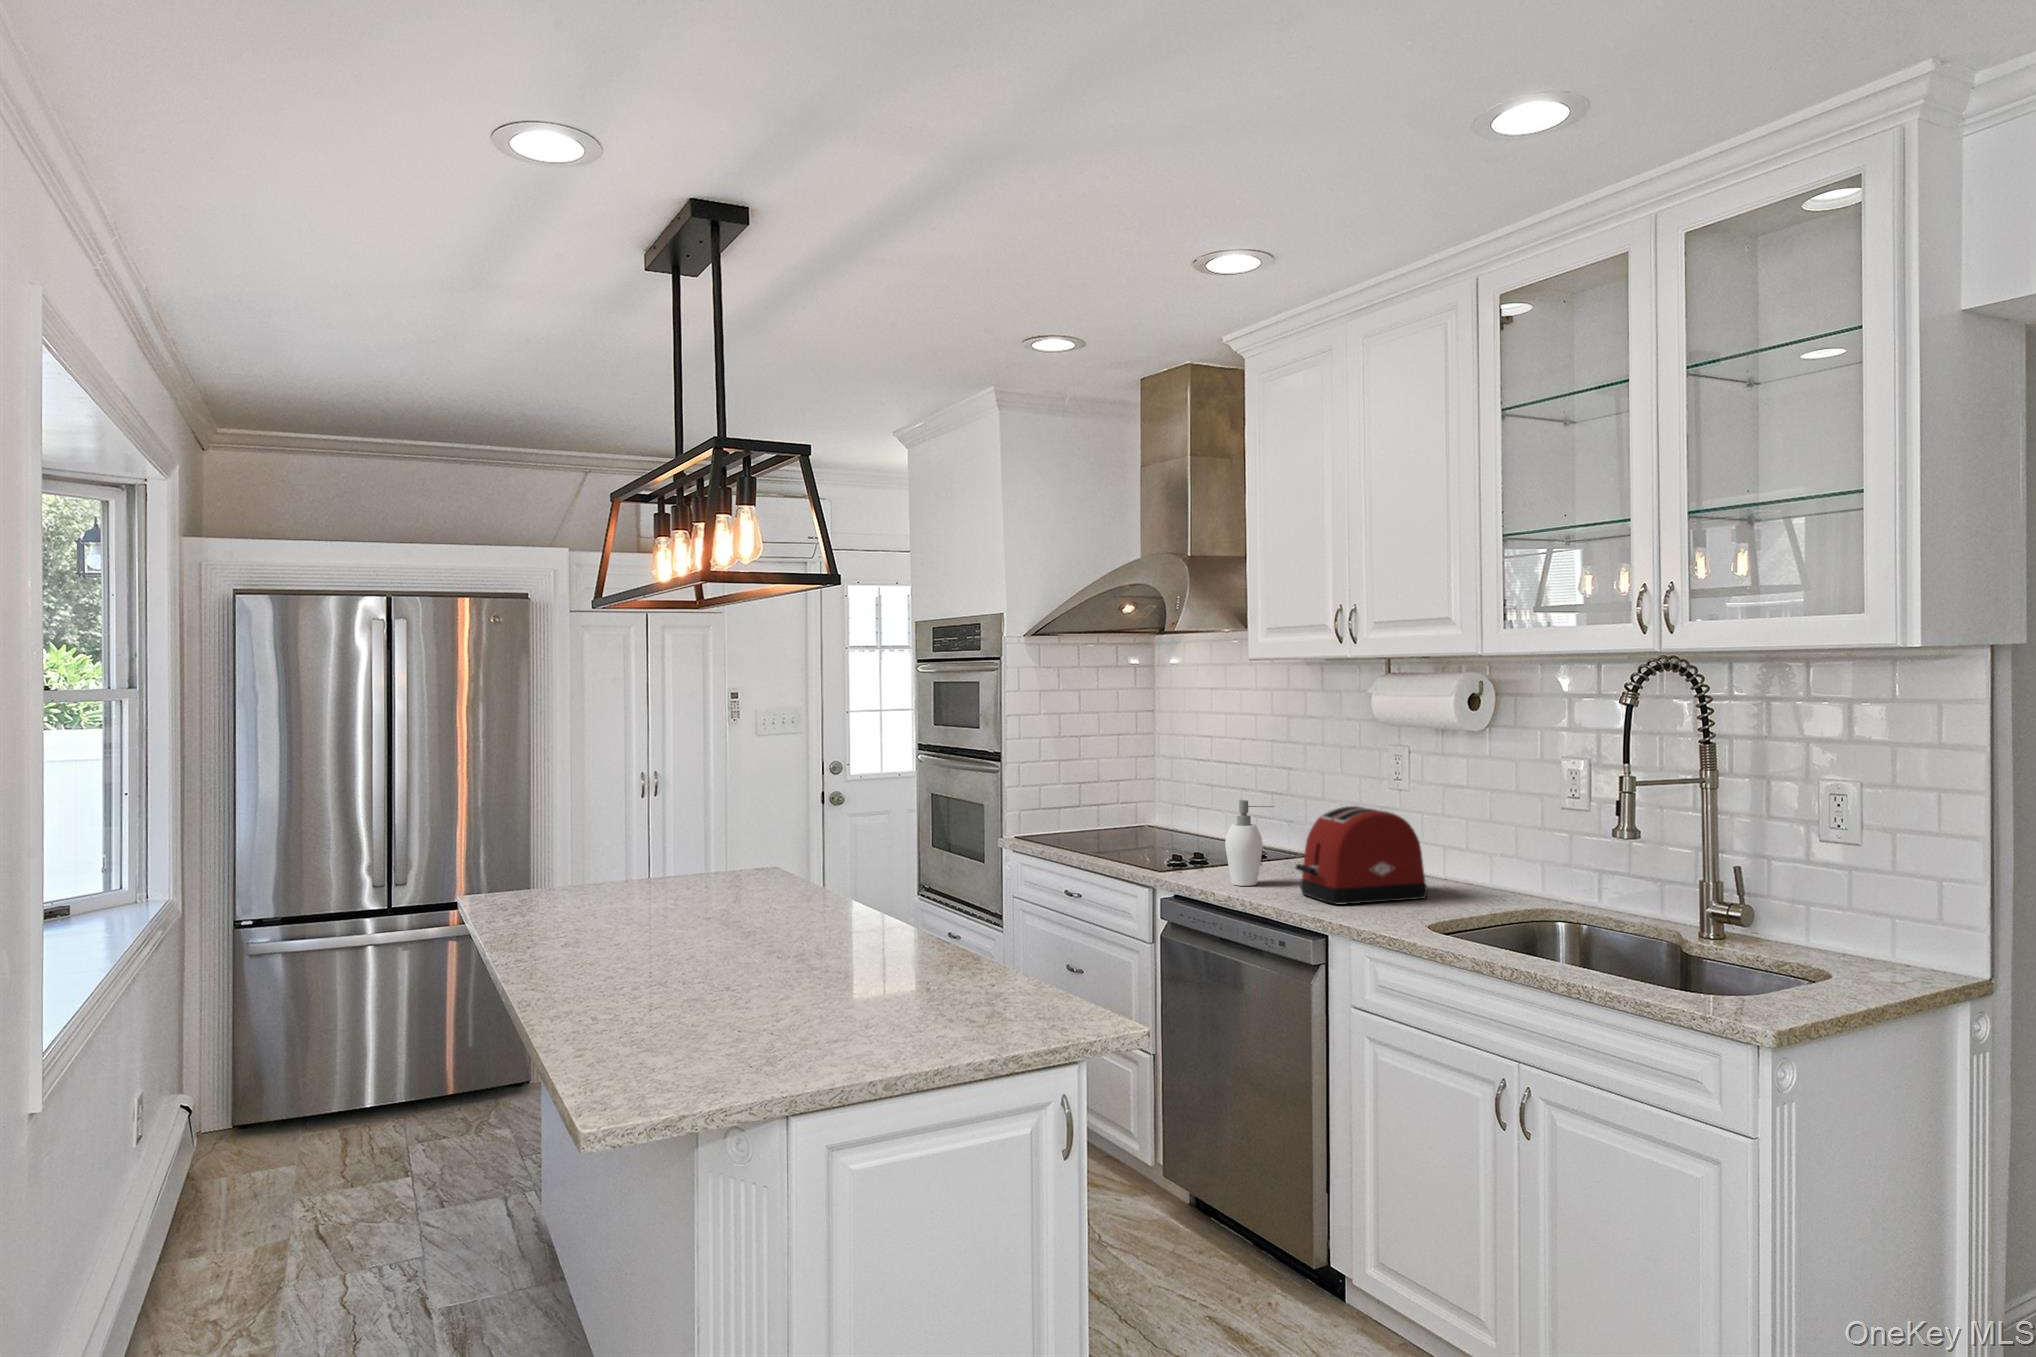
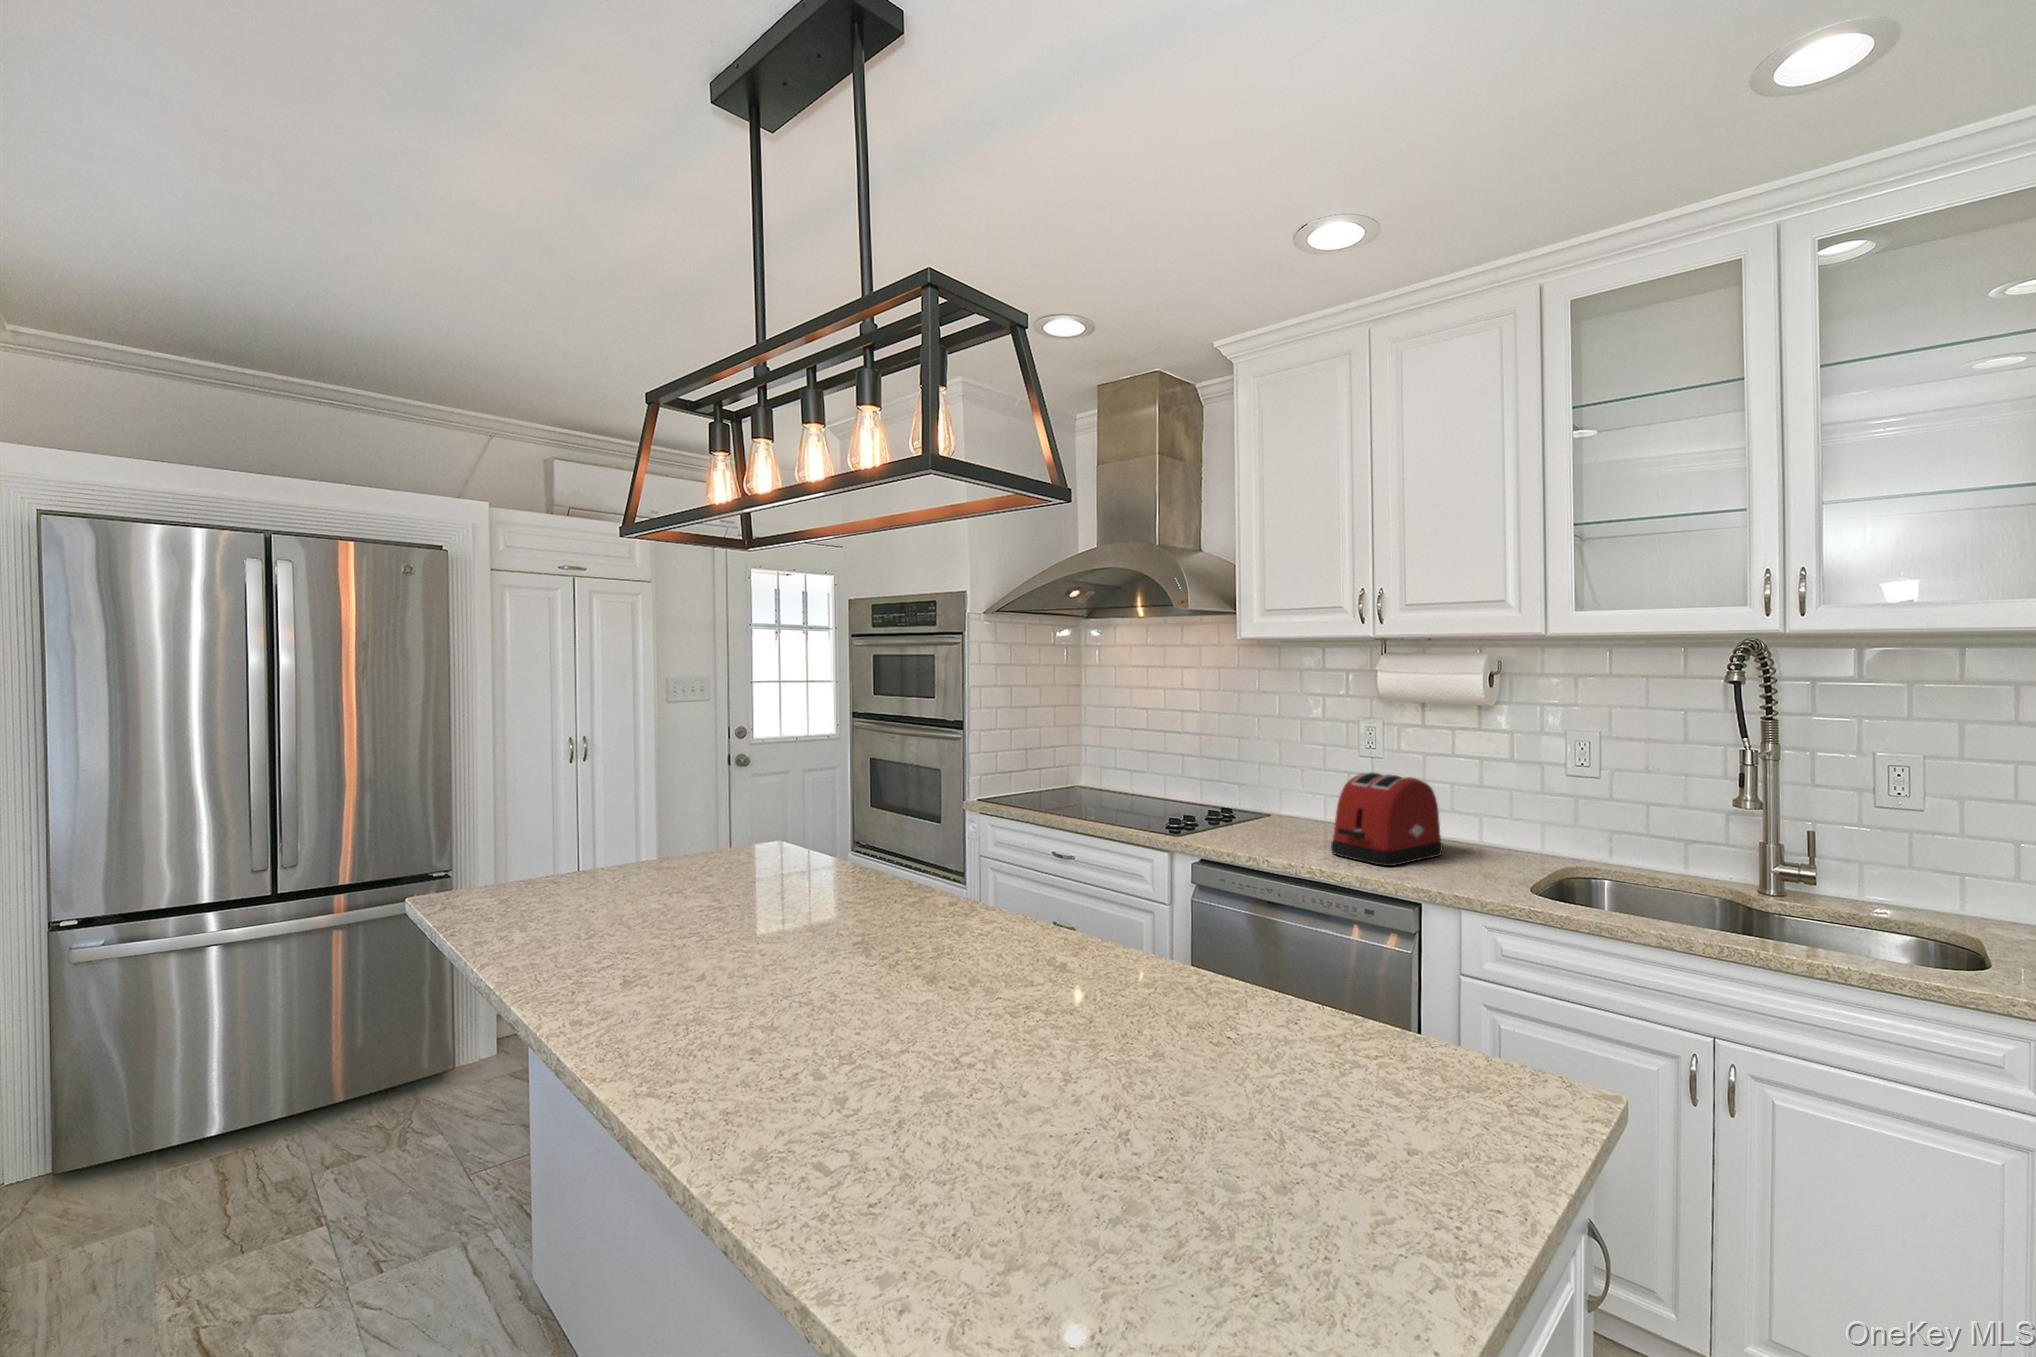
soap dispenser: present [1225,800,1274,886] -> none [1246,768,1291,847]

